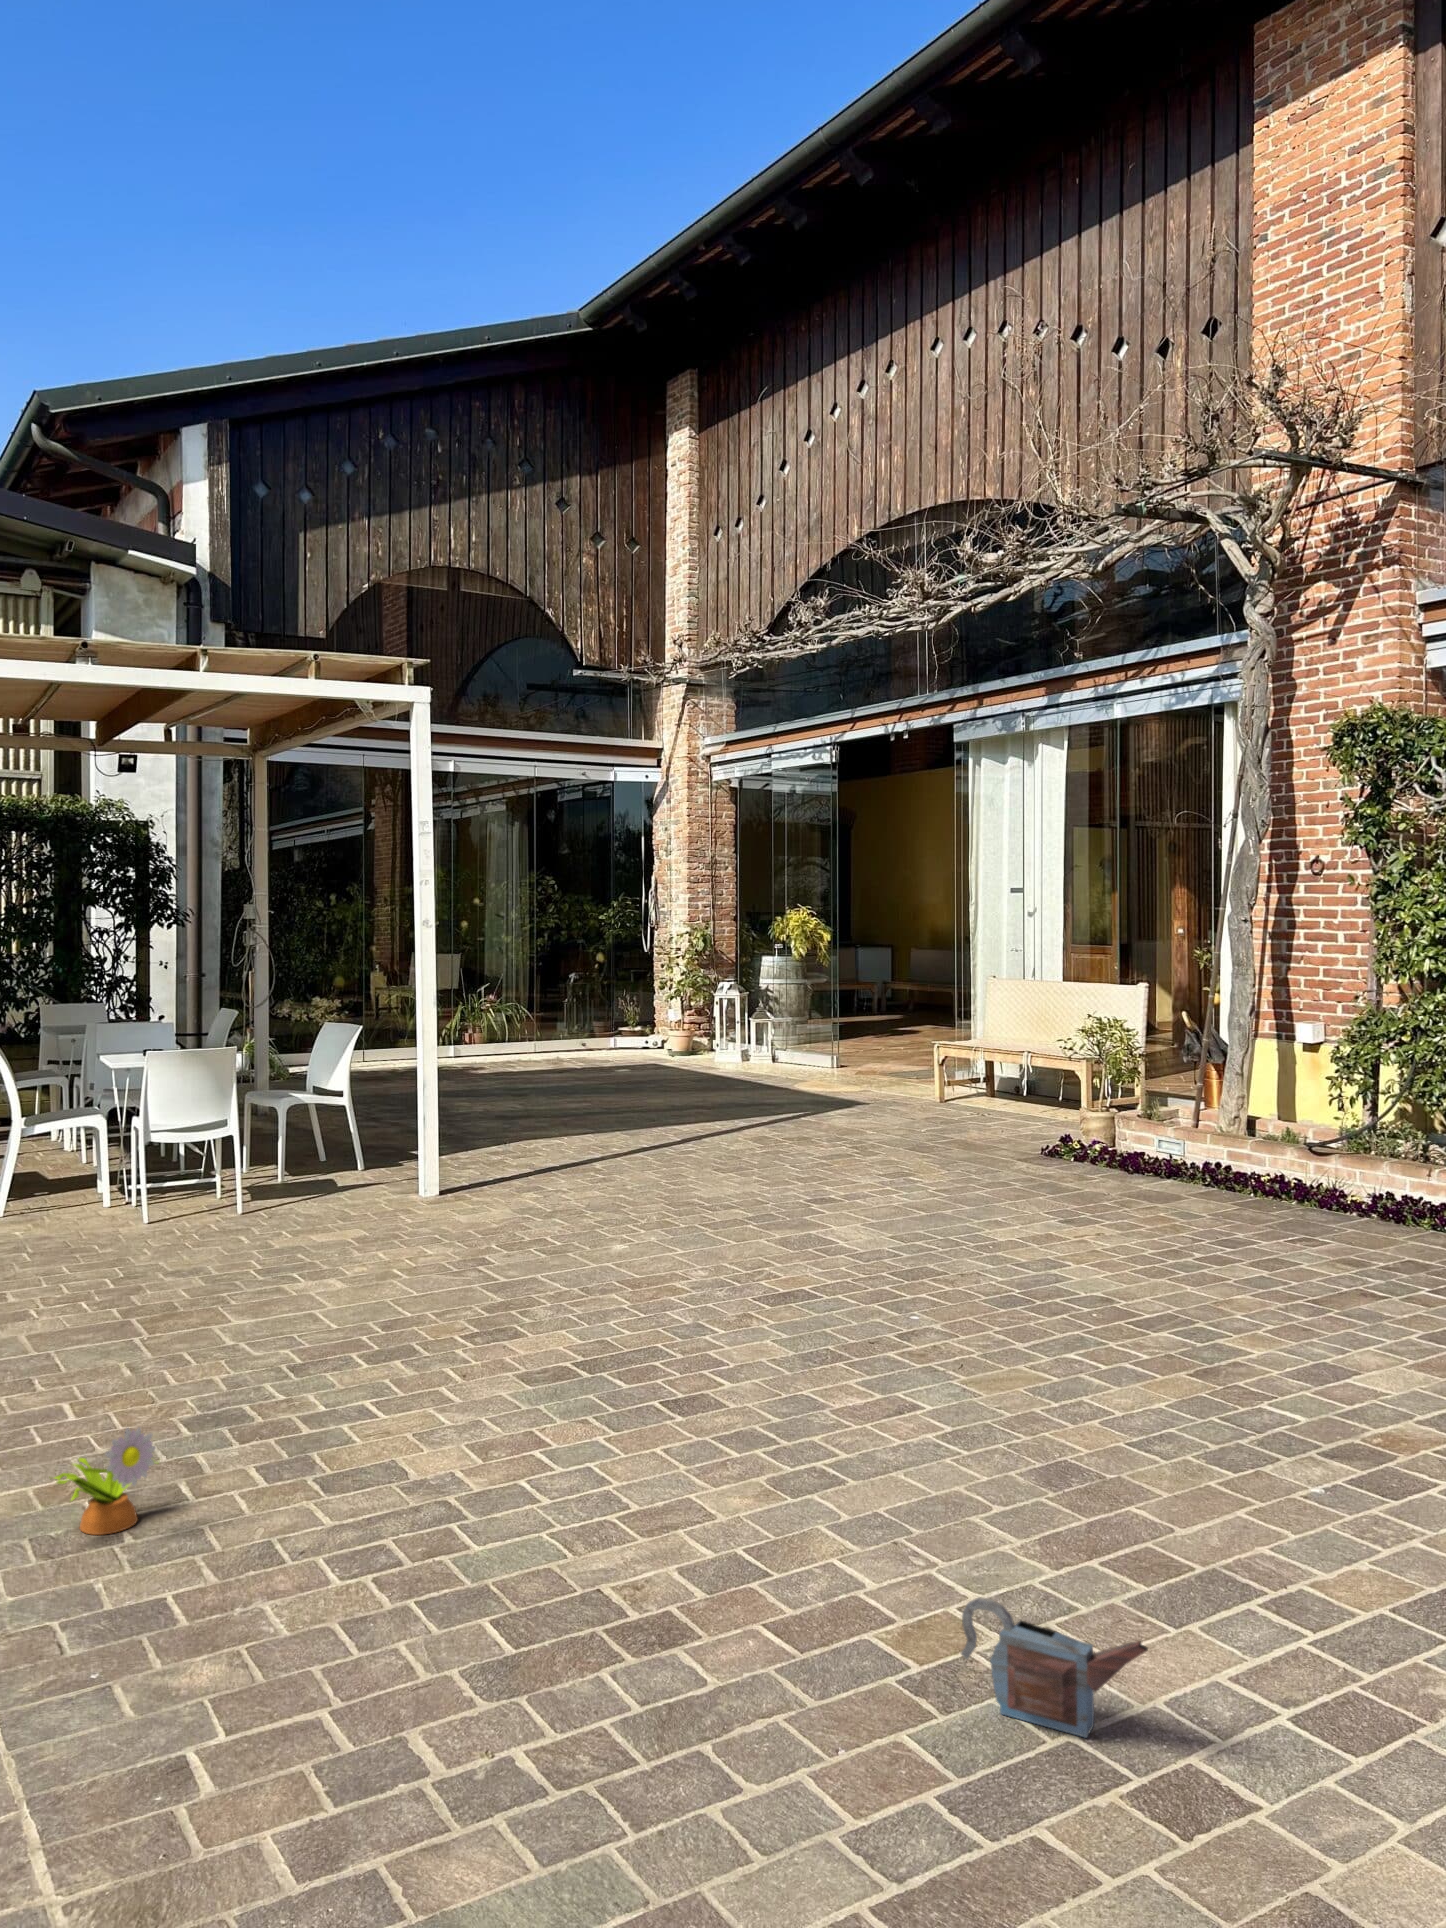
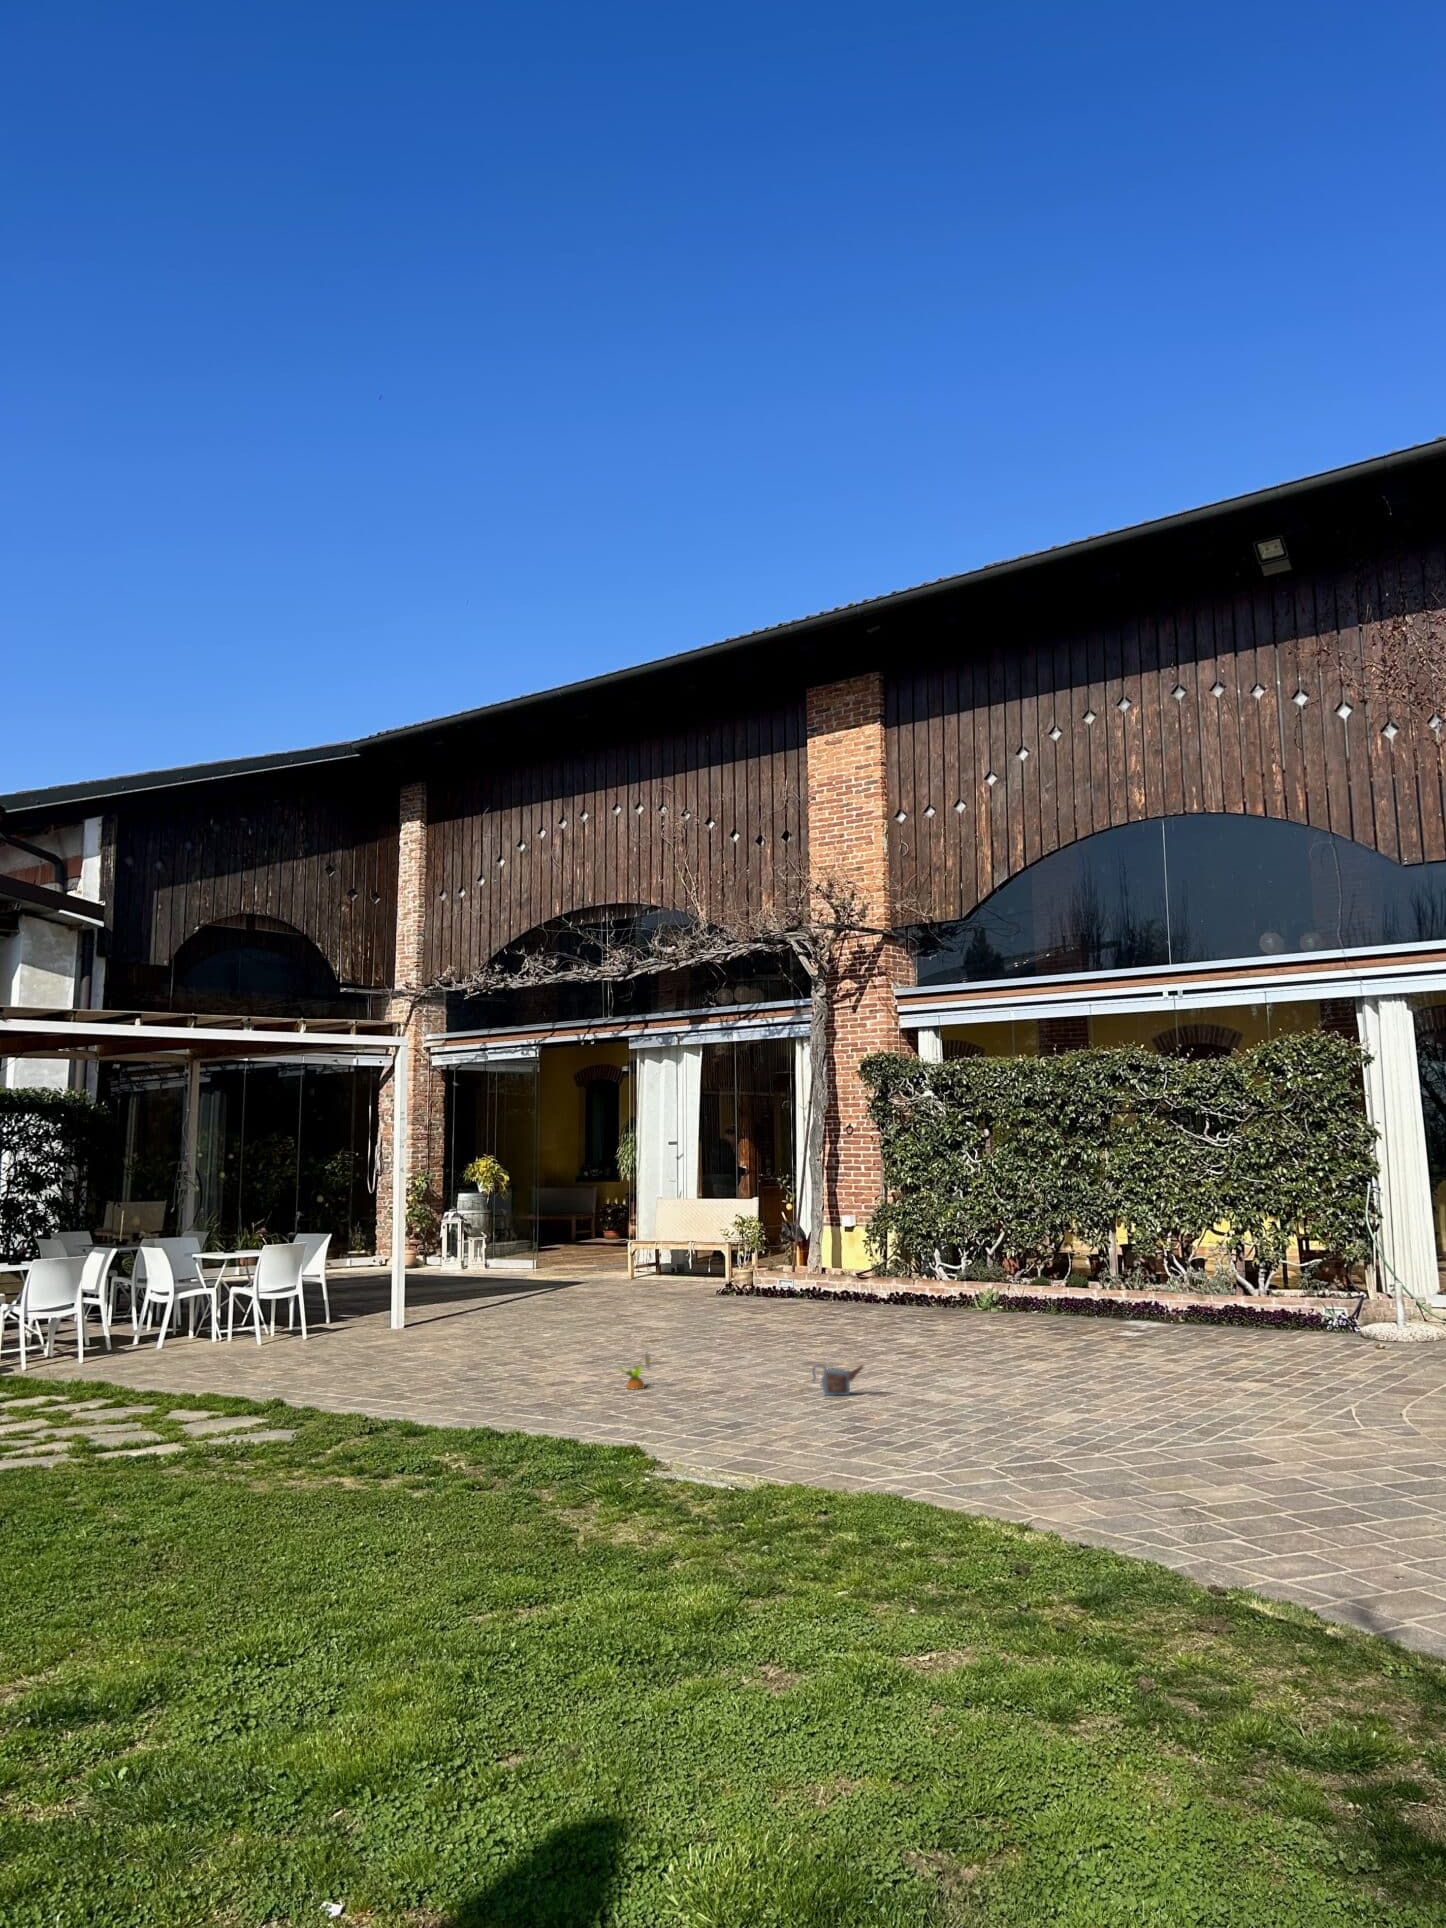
decorative plant: present [55,1427,159,1535] -> present [620,1352,651,1389]

